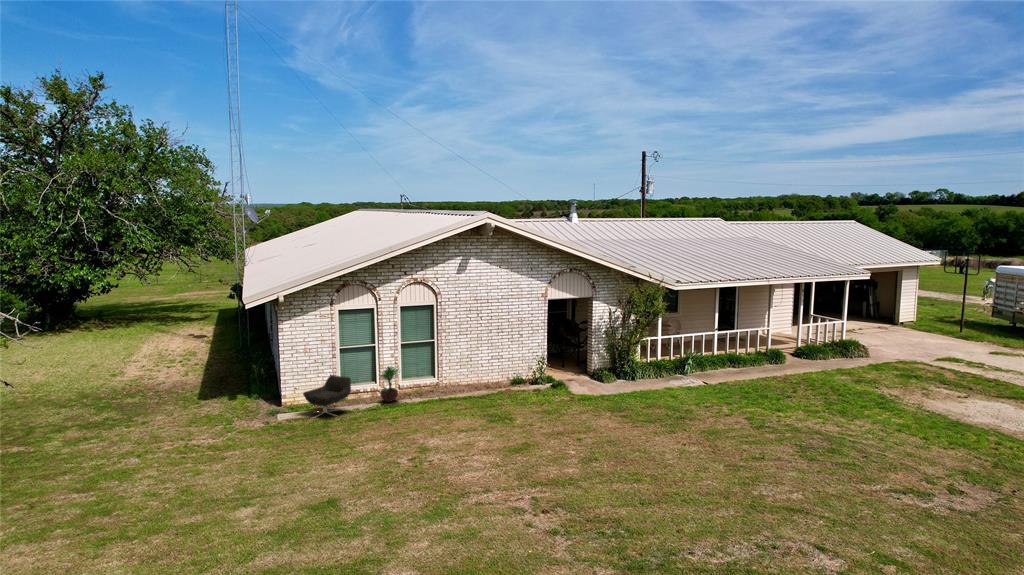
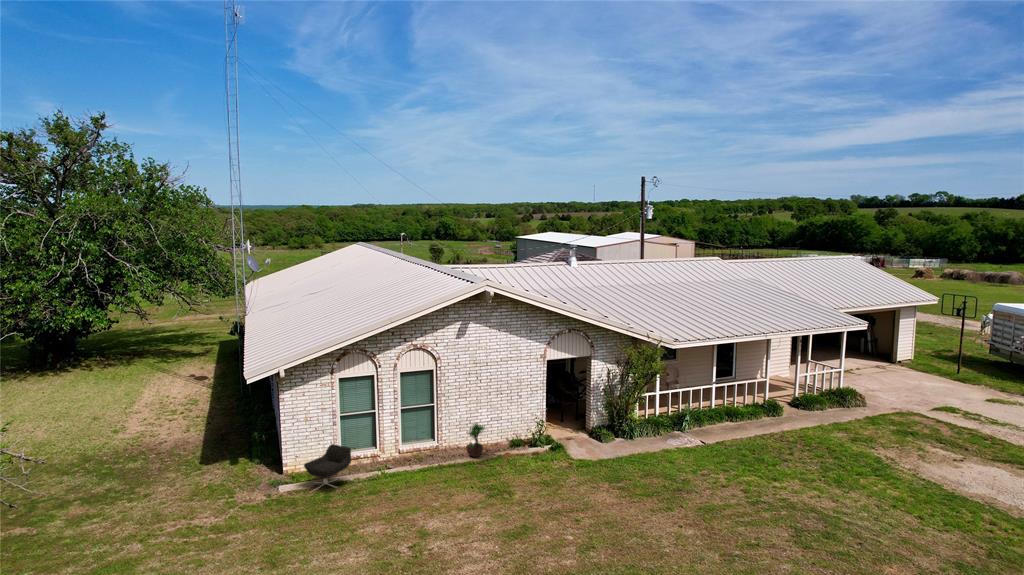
potted tree: present [380,366,398,402] -> present [467,423,485,457]

